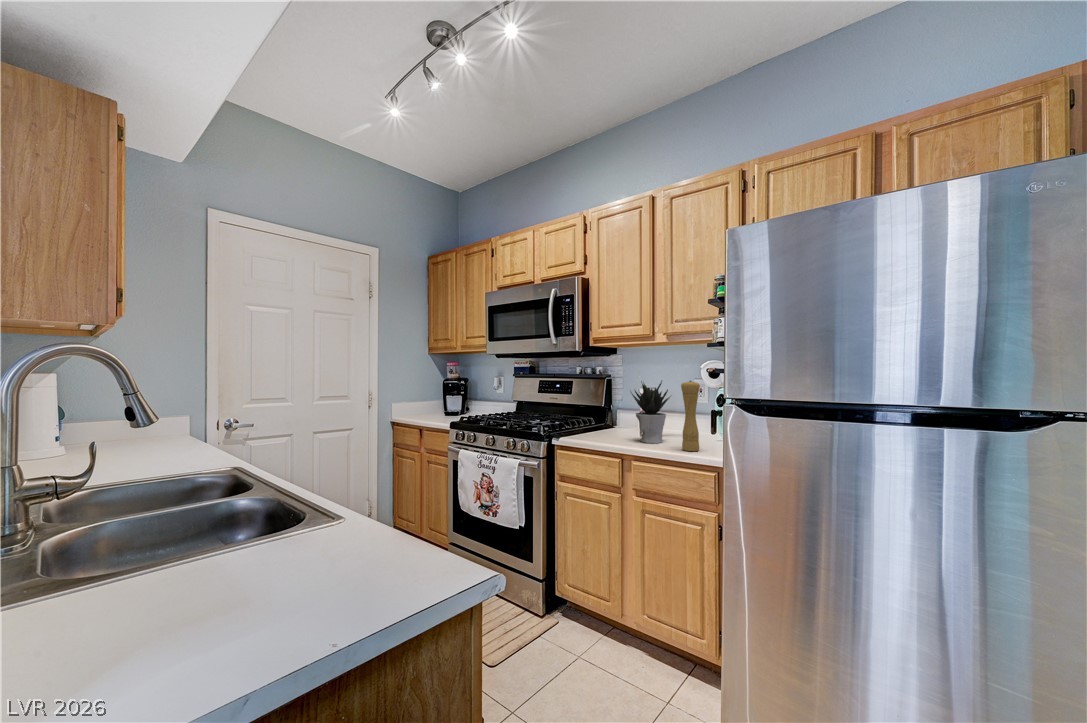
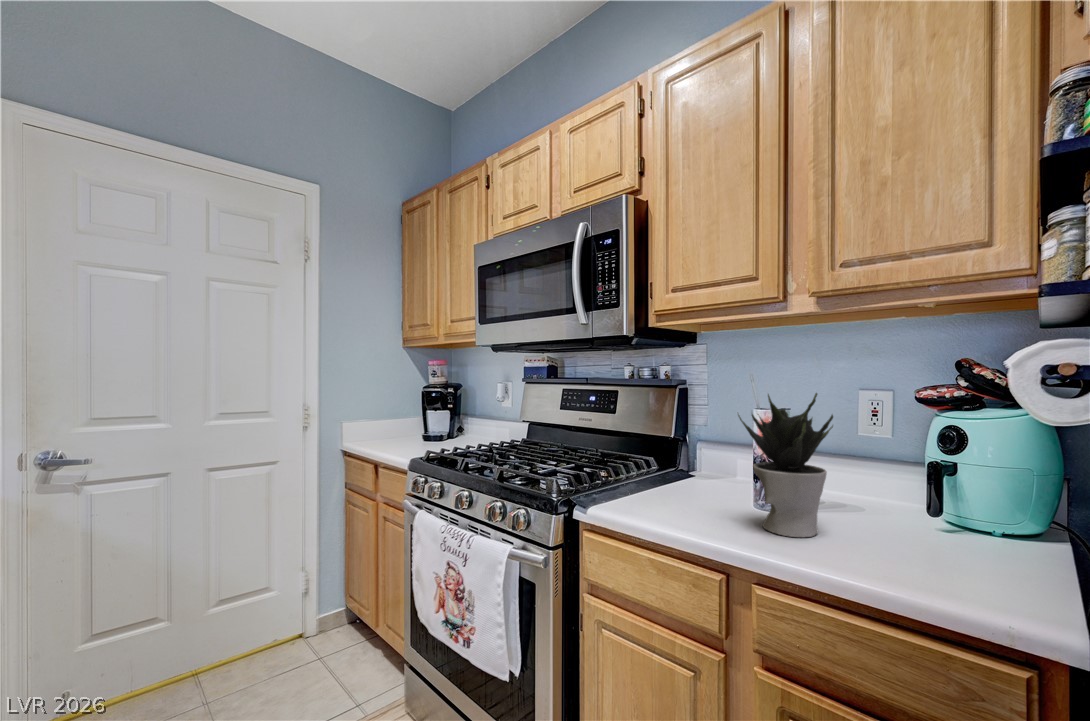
pepper mill: present [681,381,700,451] -> none [889,397,945,584]

